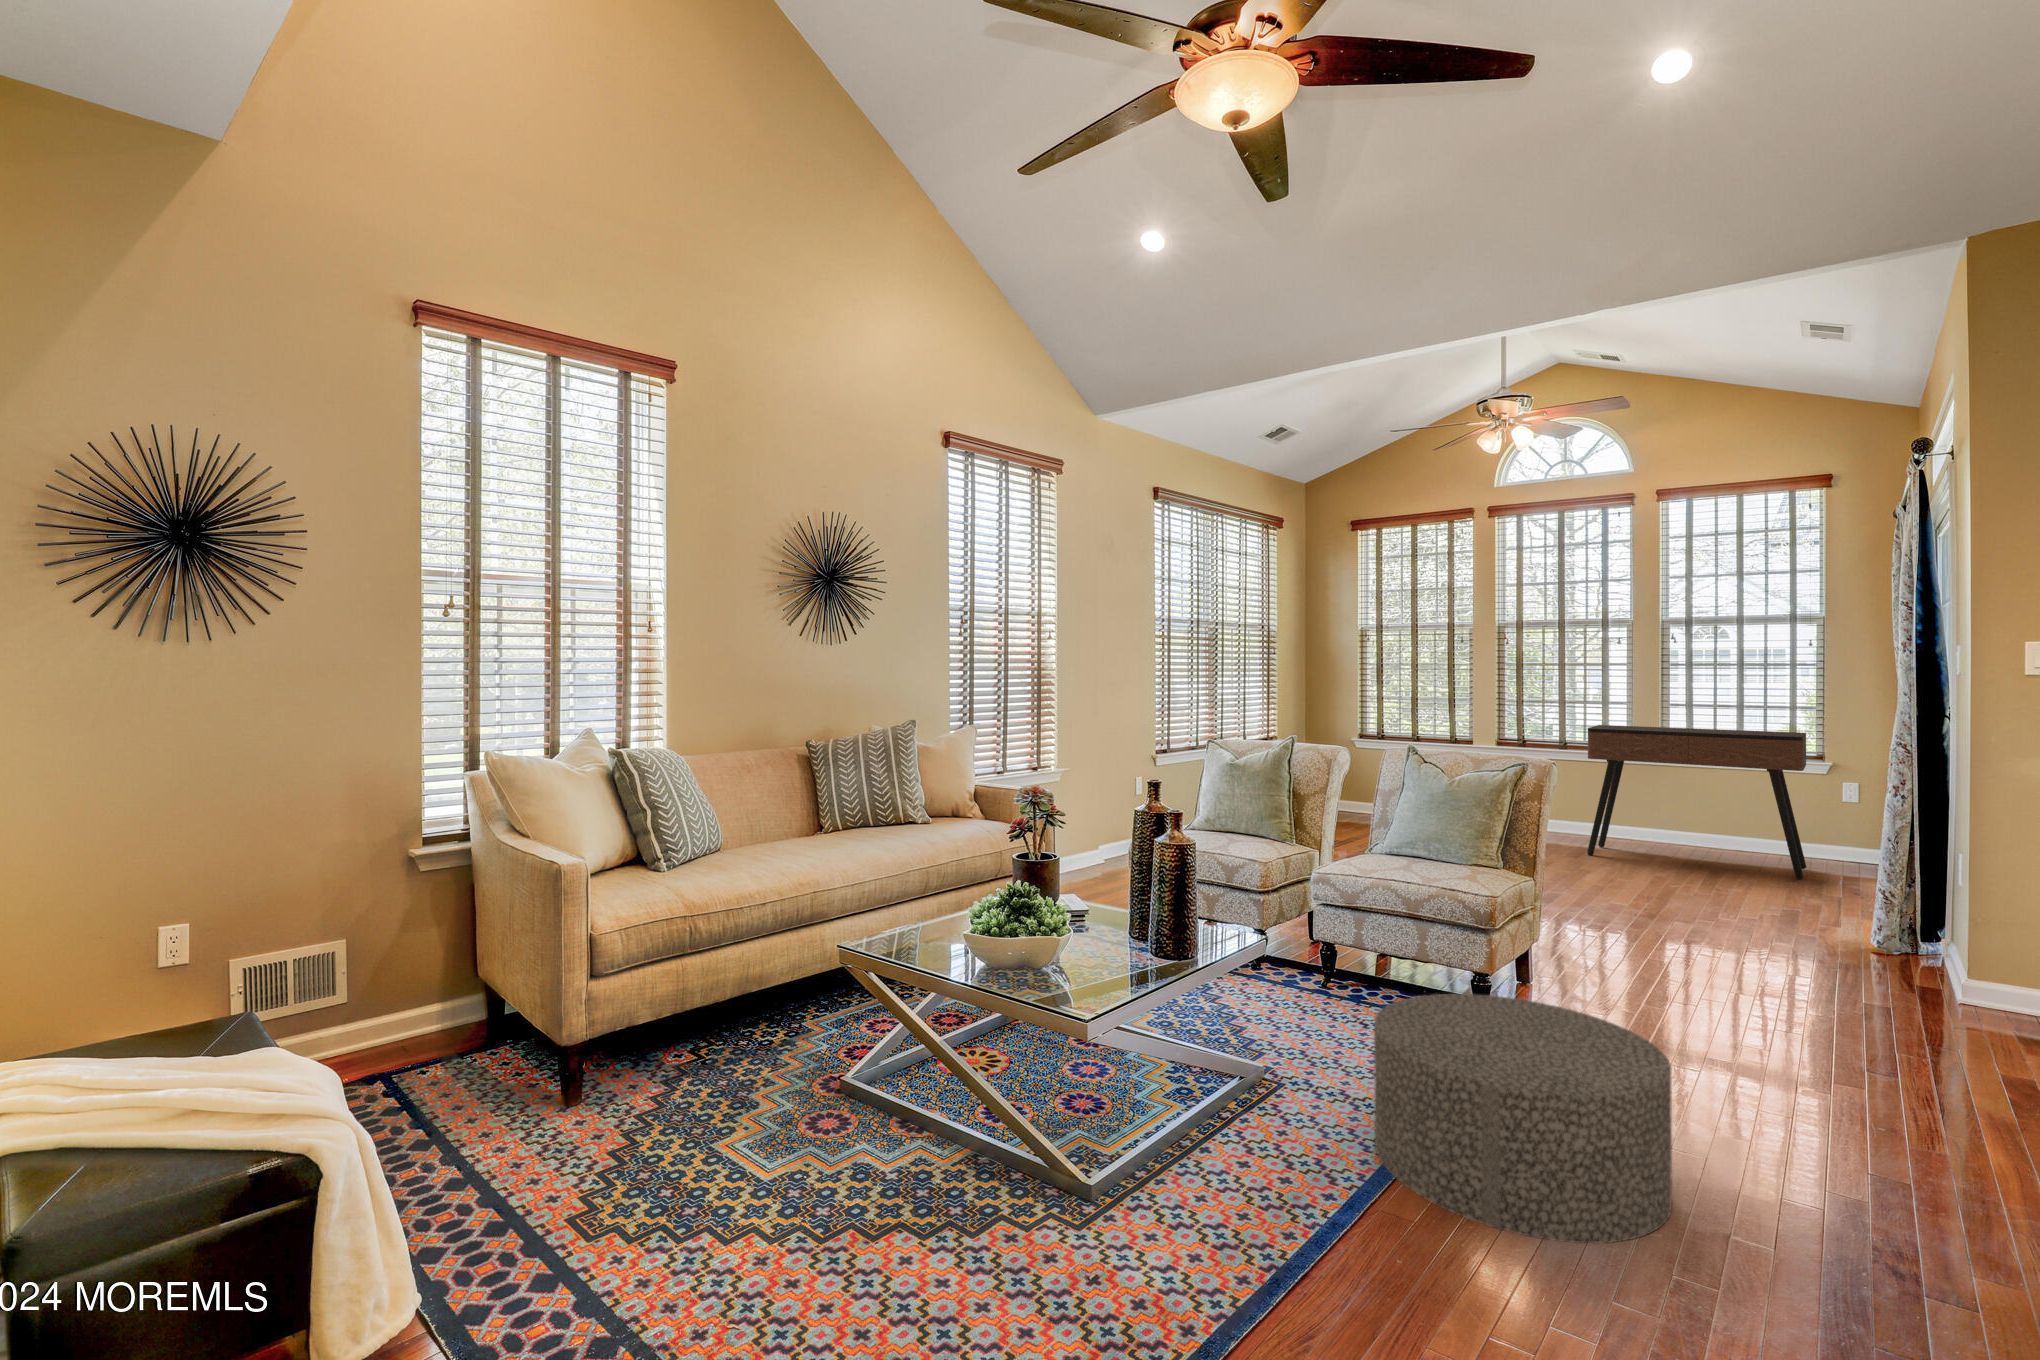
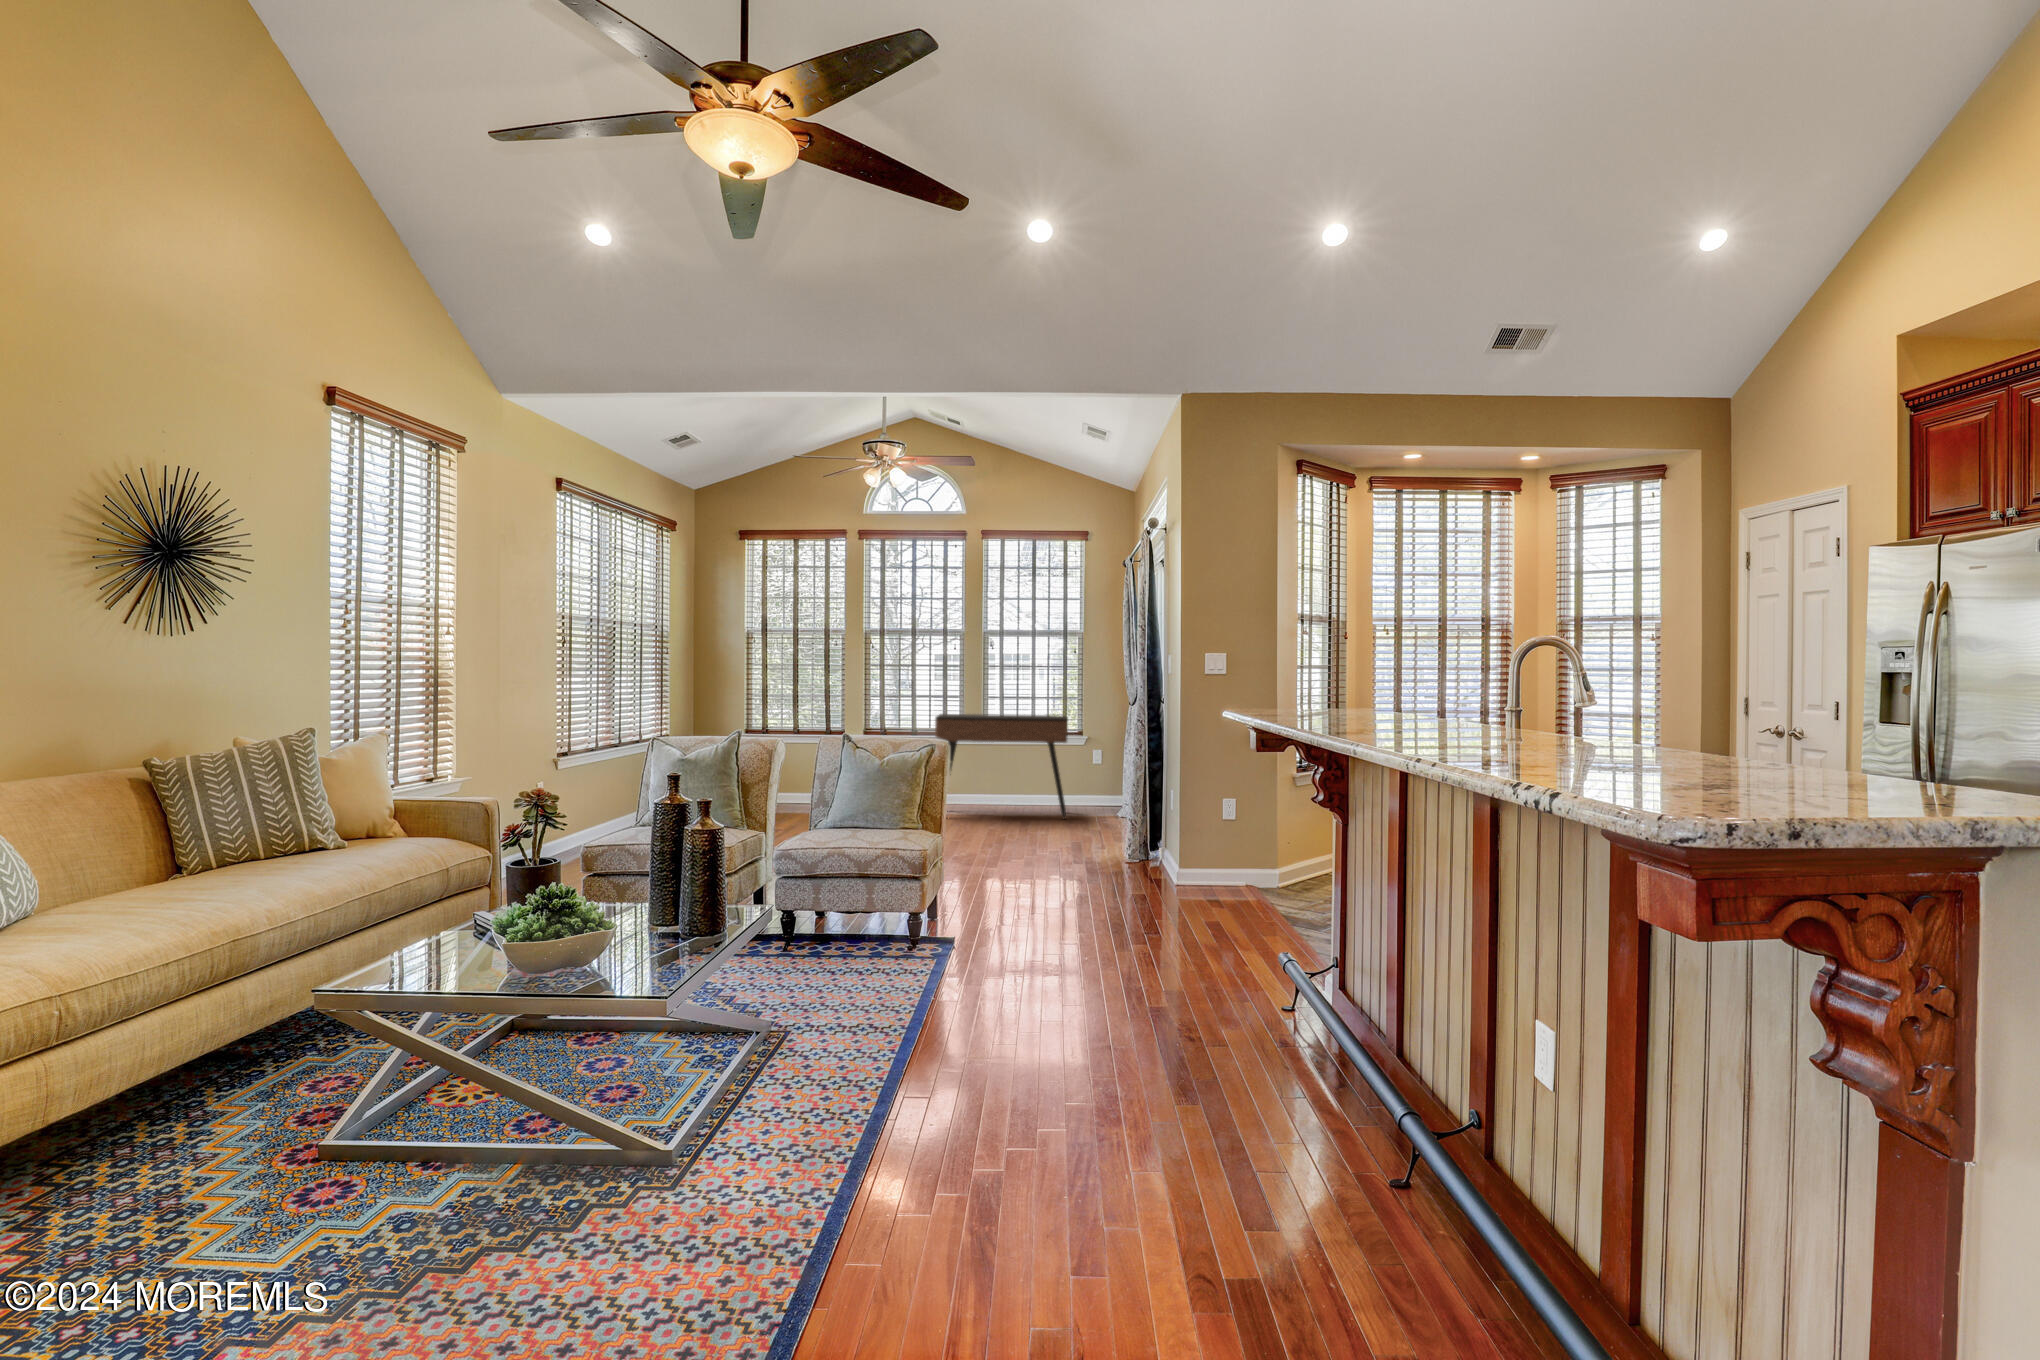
ottoman: present [1374,994,1672,1243] -> none [875,921,1069,1084]

